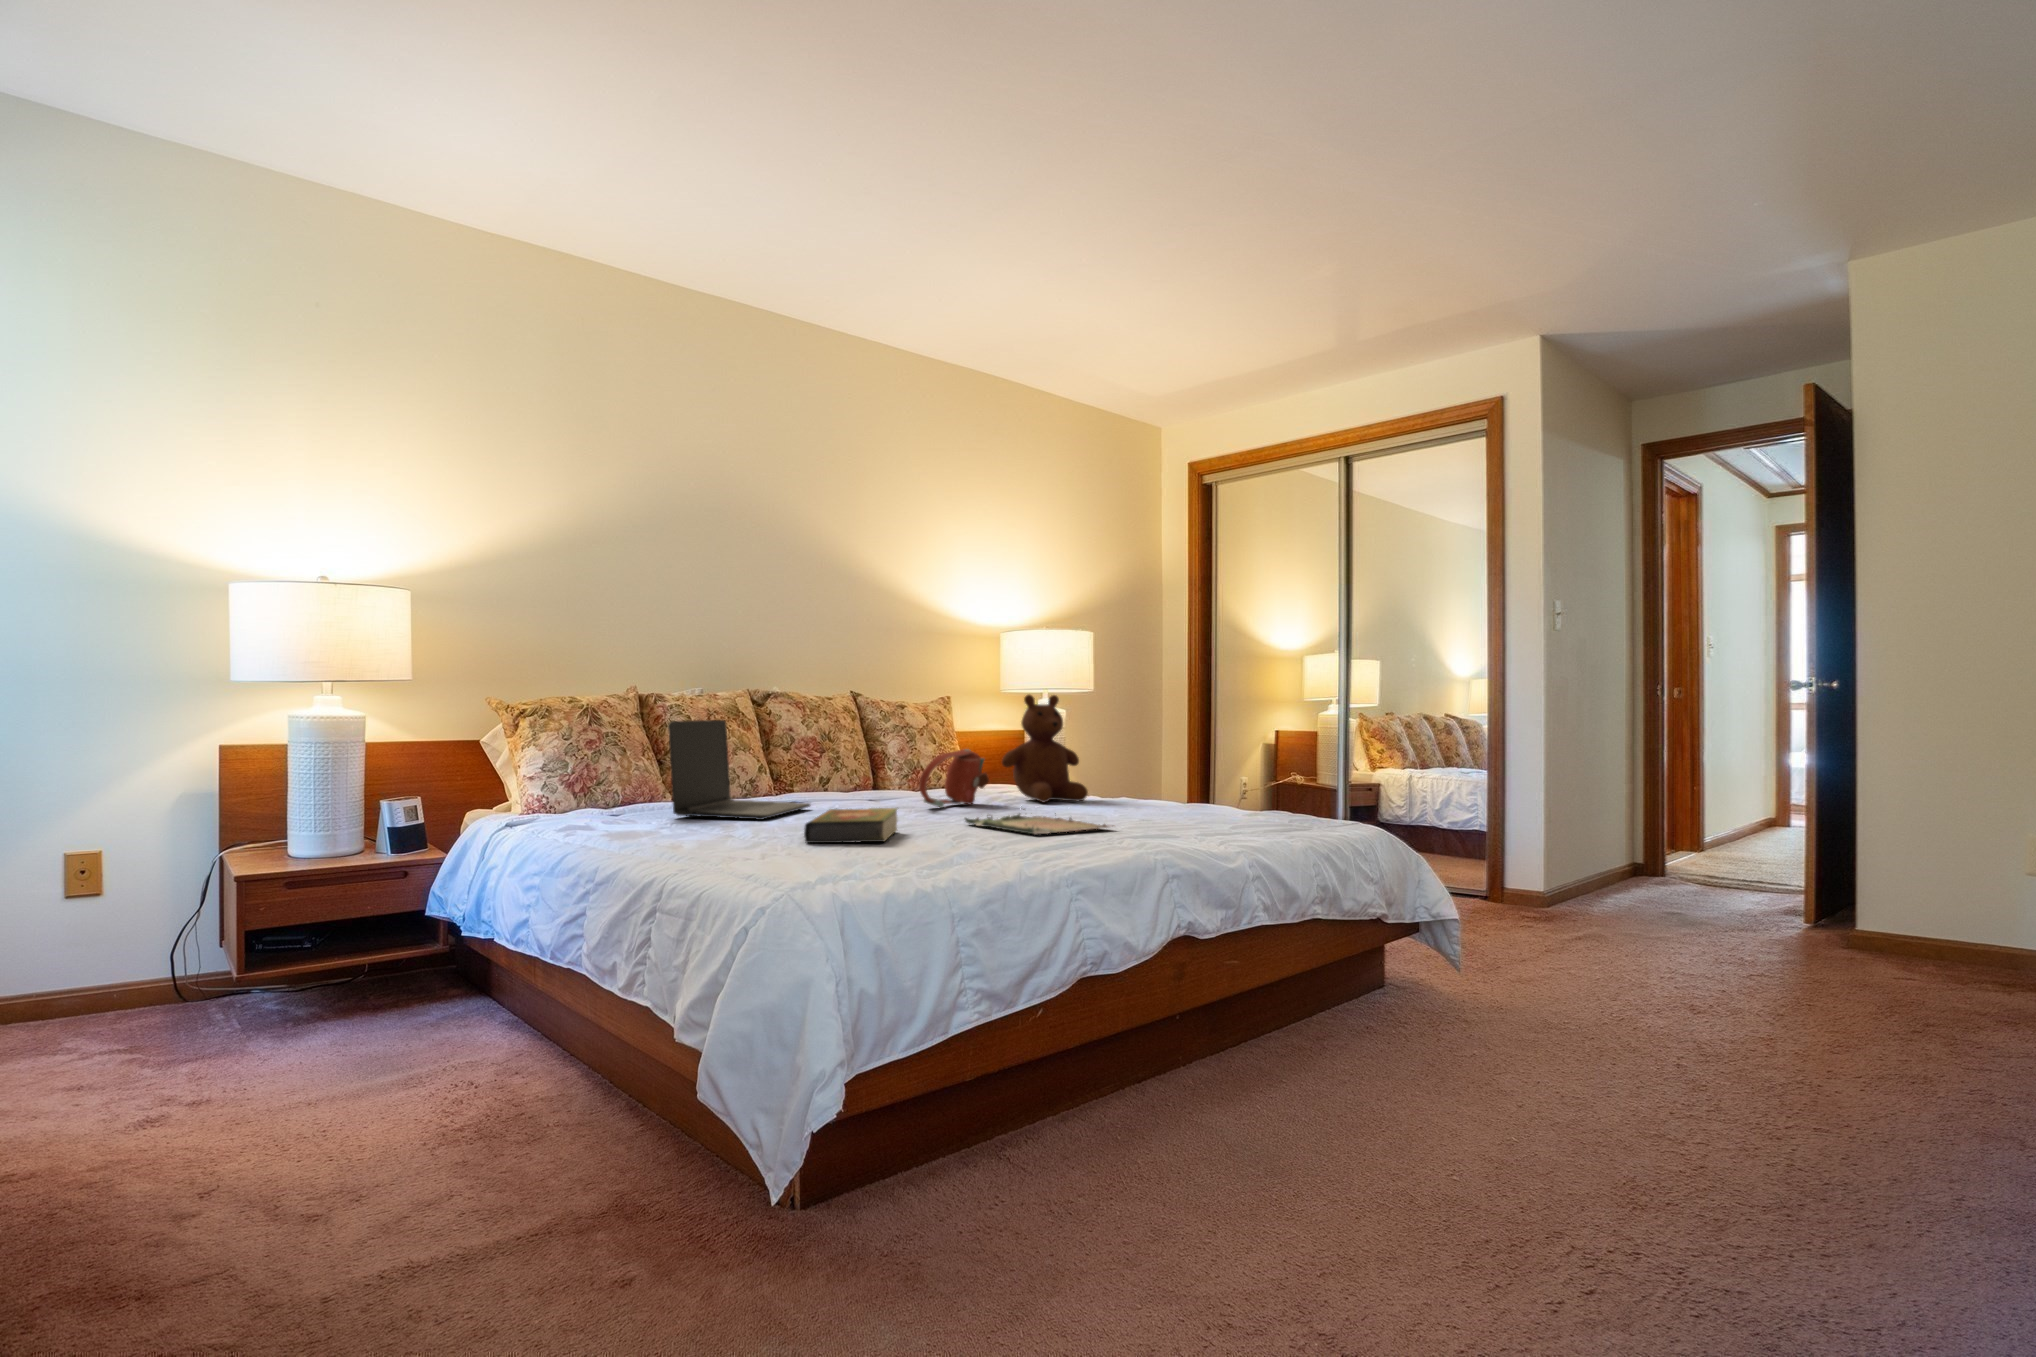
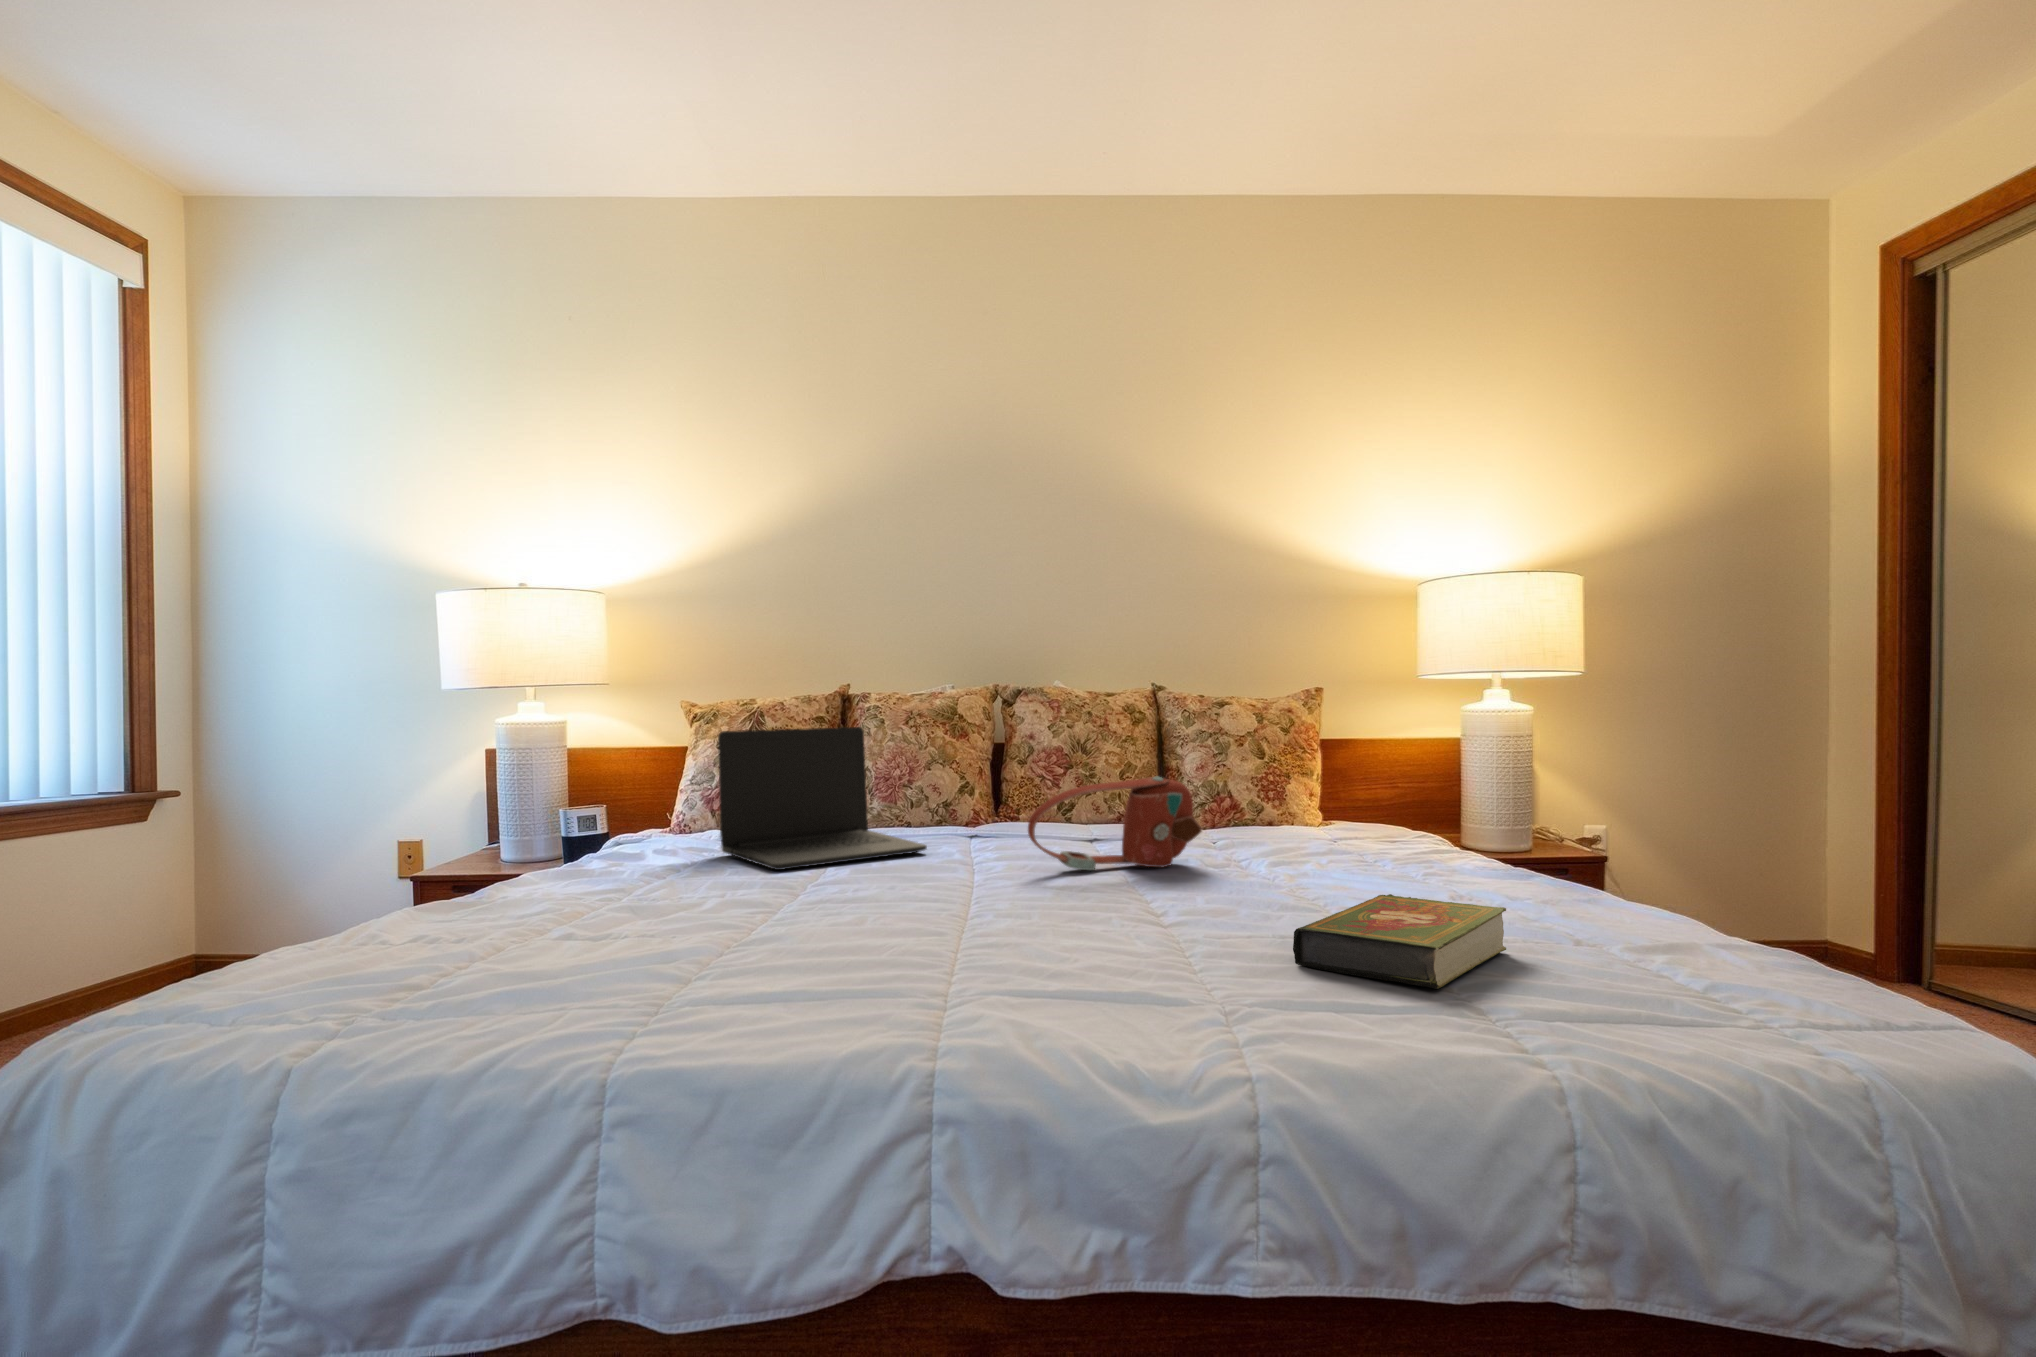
teddy bear: present [1002,695,1088,802] -> none [1250,685,1407,879]
book: present [804,808,897,843] -> present [1293,894,1506,989]
tray: present [965,814,1114,835] -> none [885,896,1097,980]

